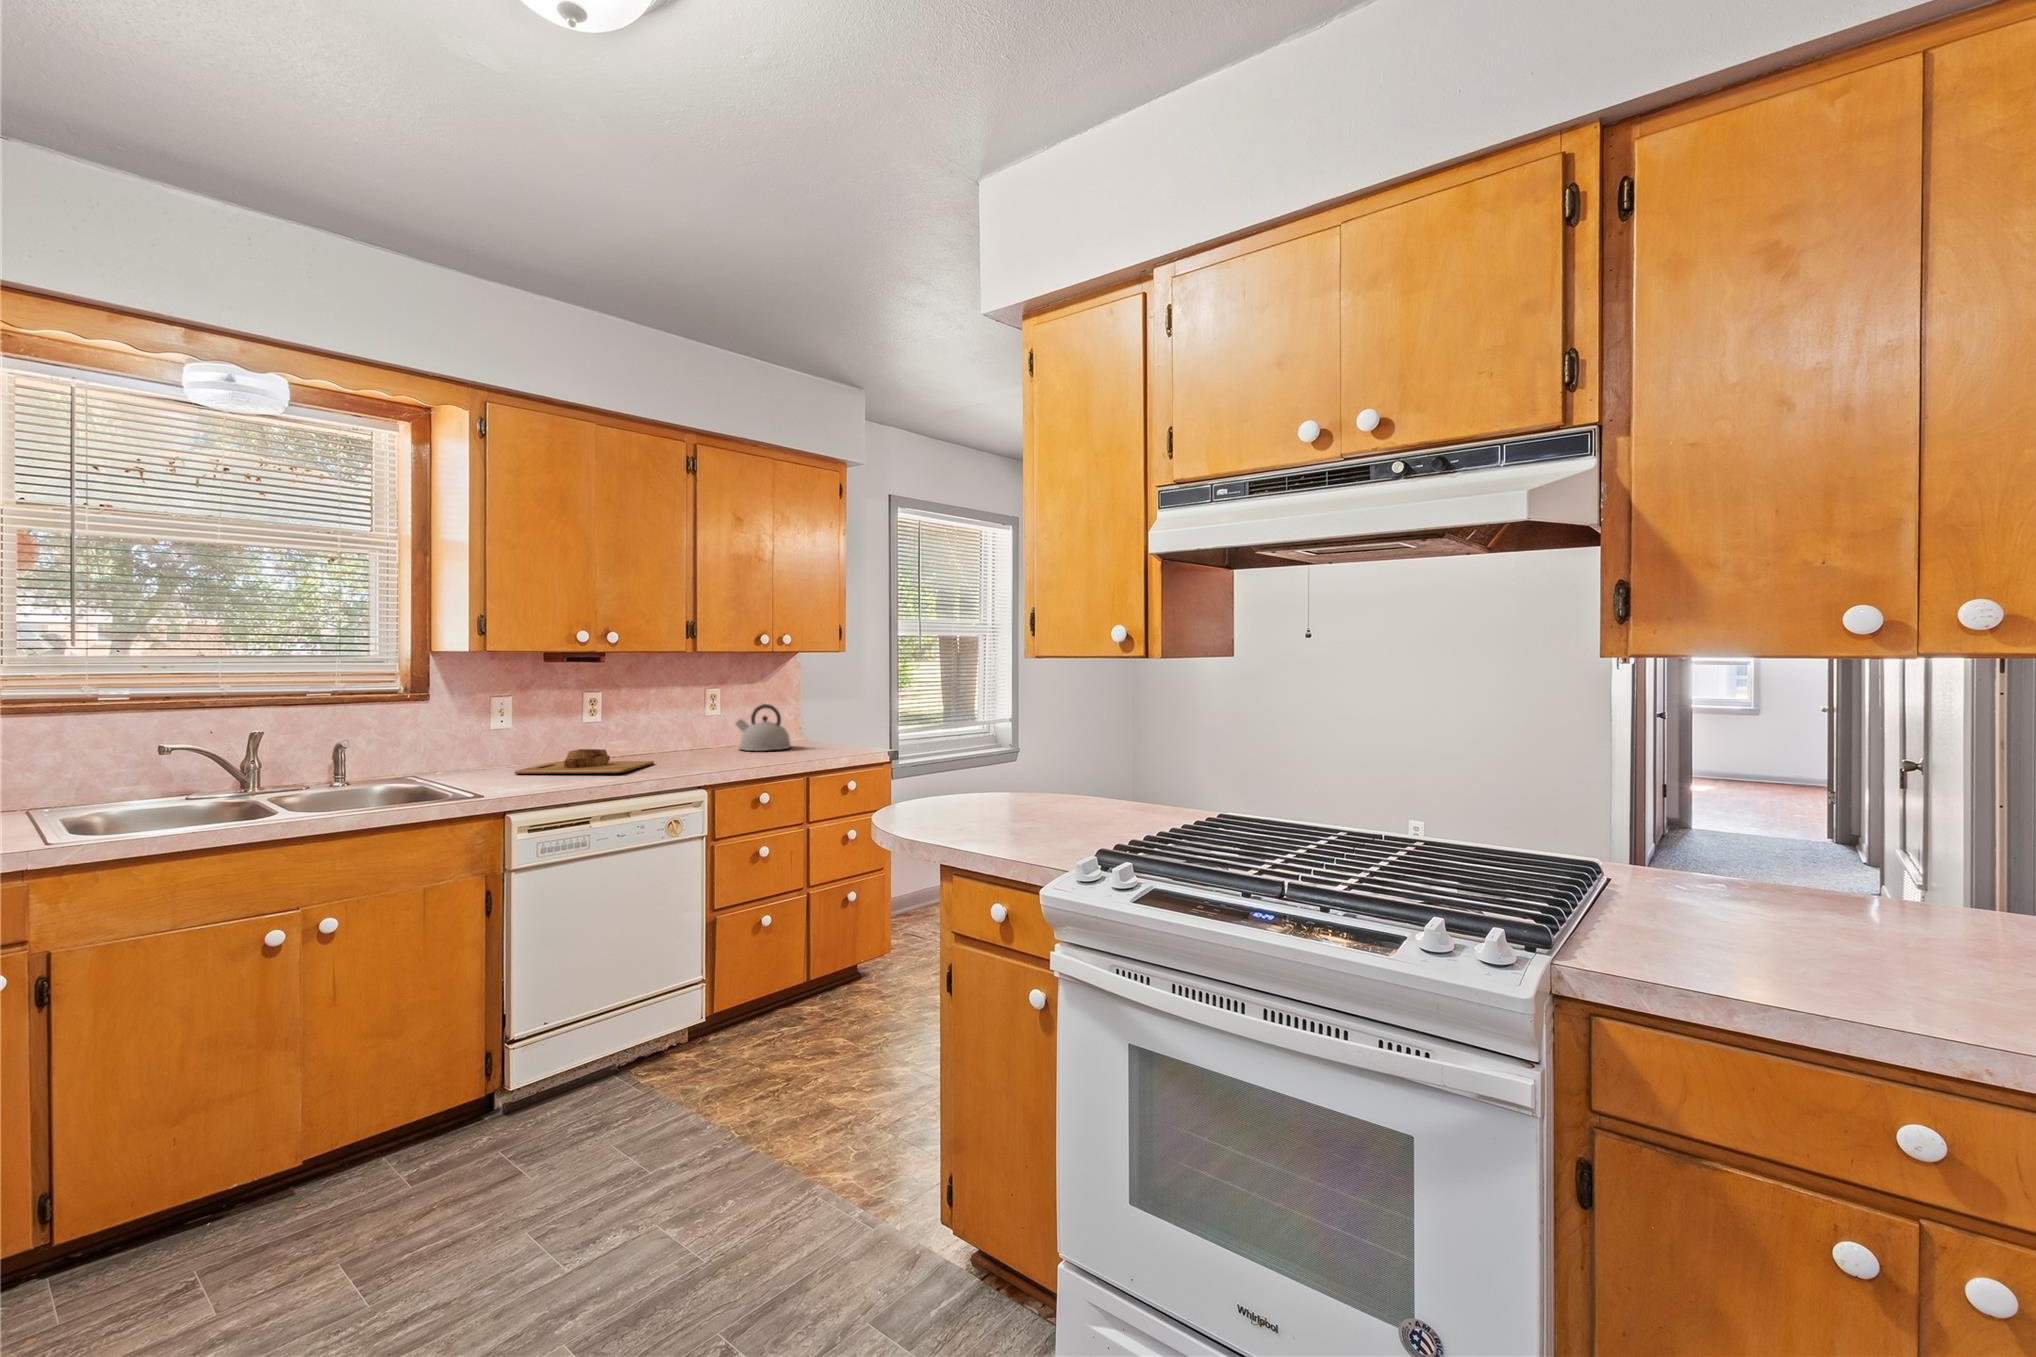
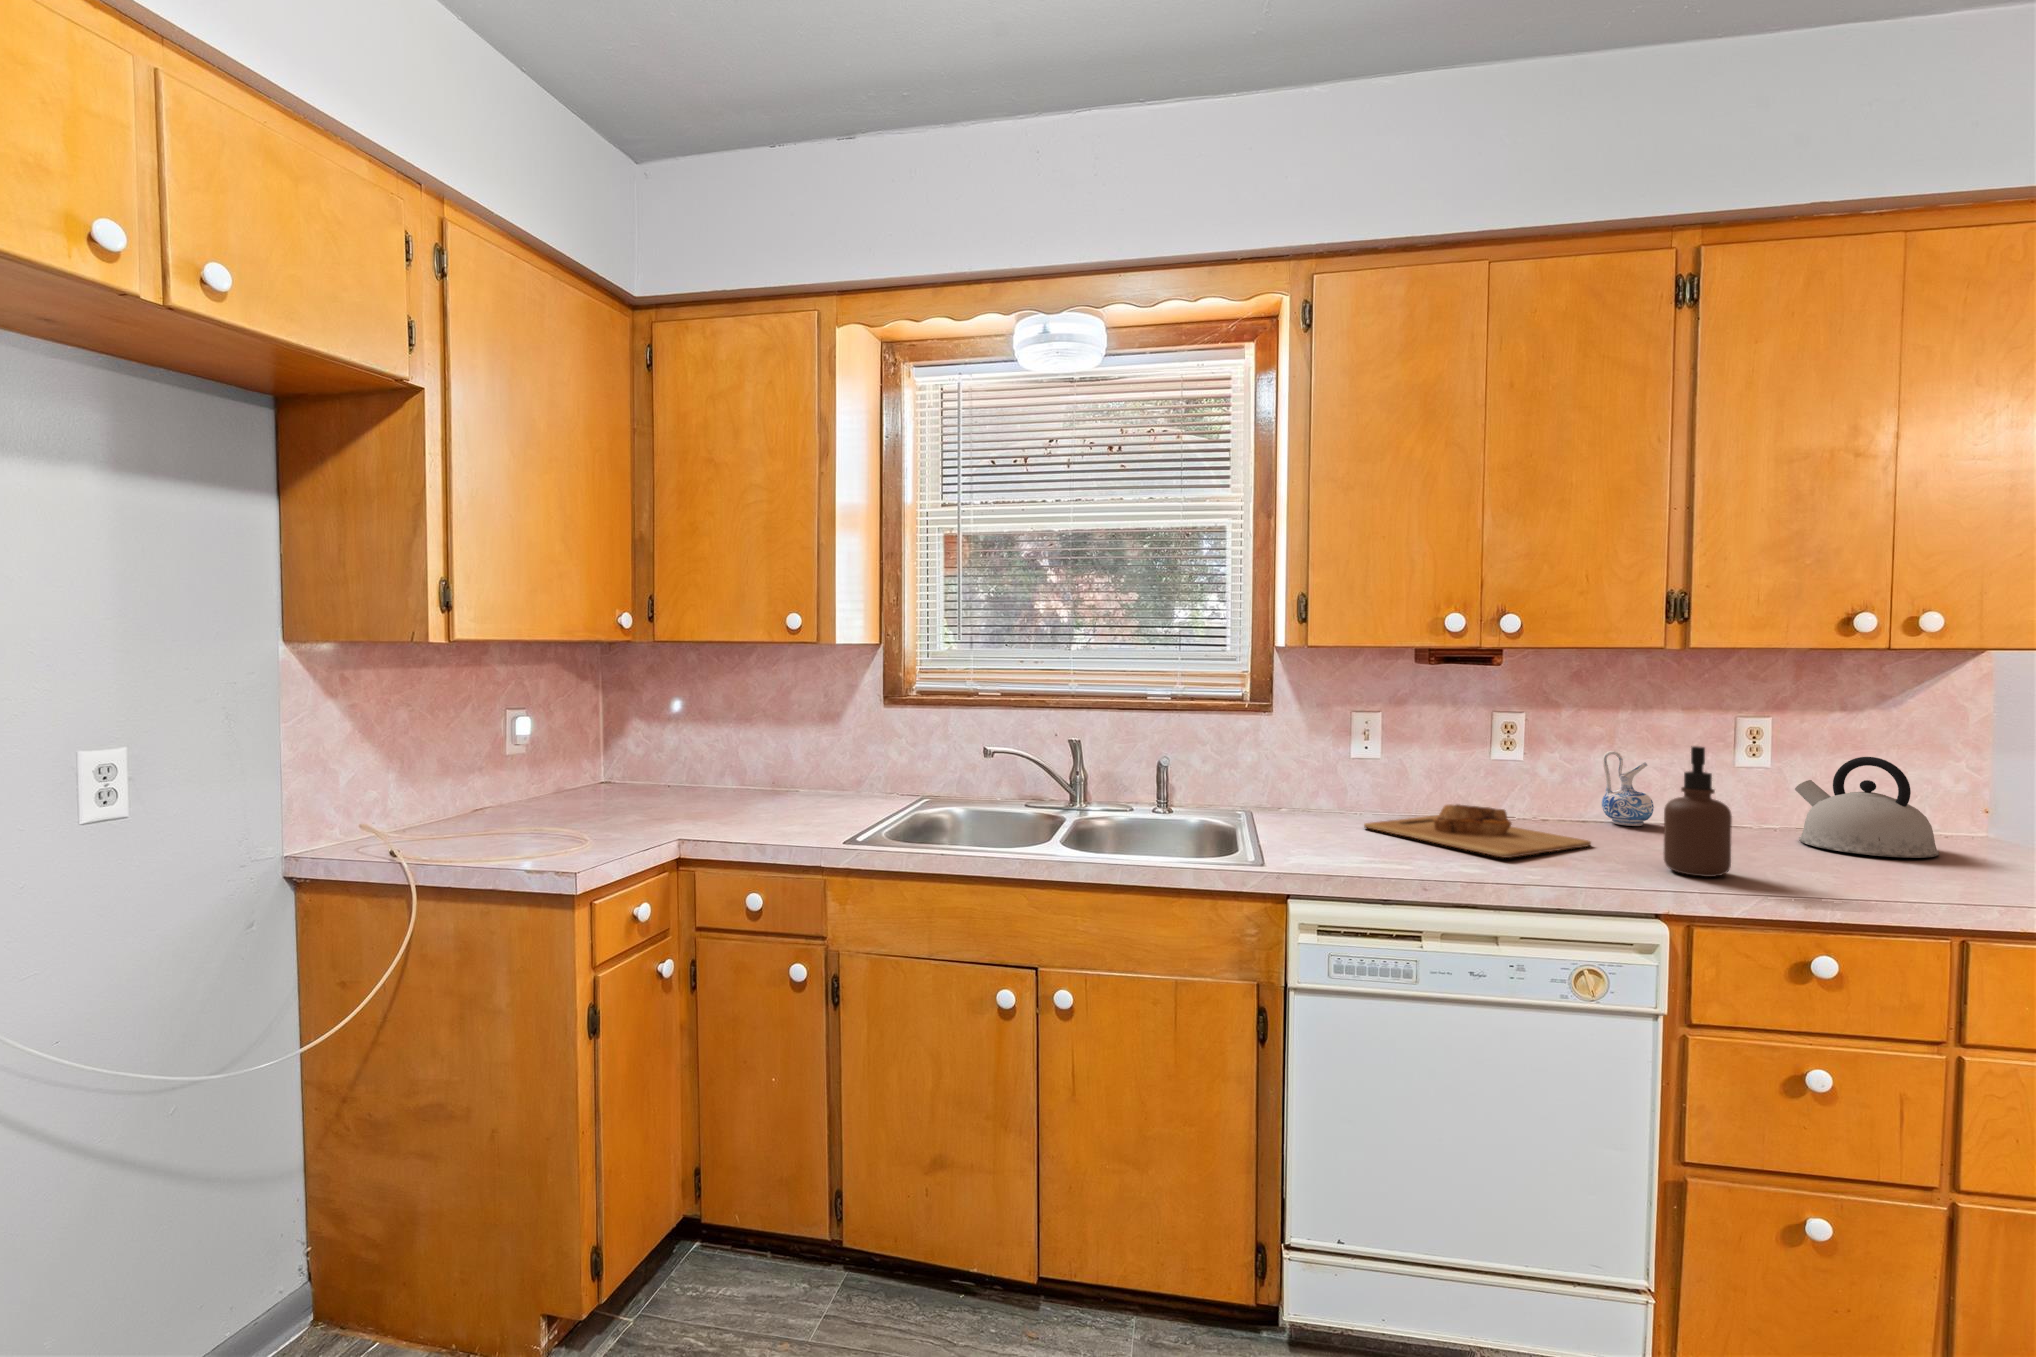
soap dispenser: none [696,701,726,767] -> present [1664,746,1732,877]
ceramic pitcher: none [645,712,672,754] -> present [1602,751,1654,826]

